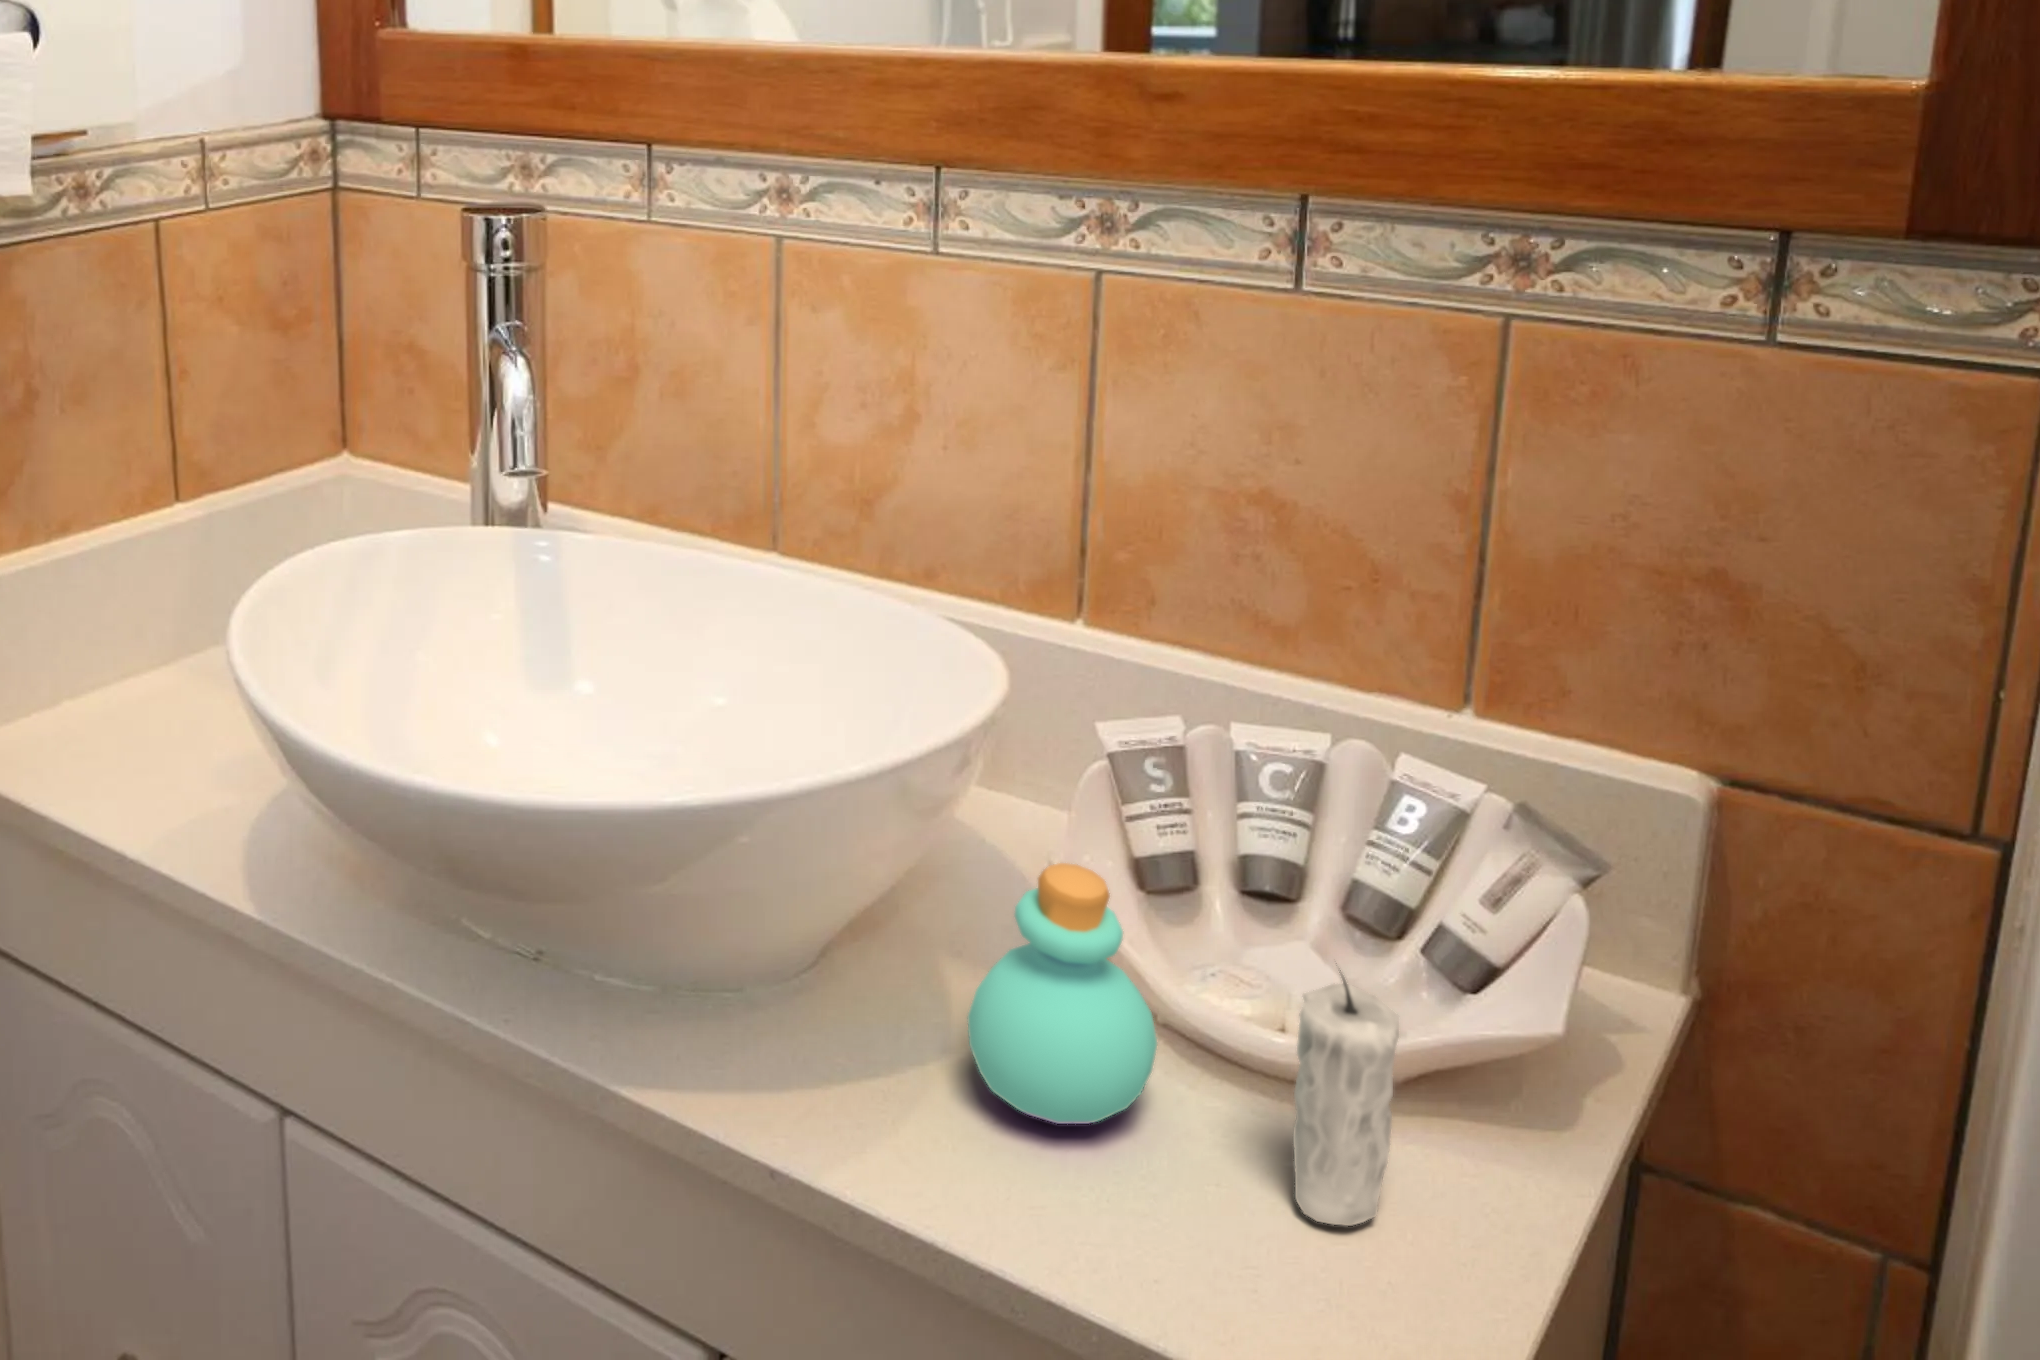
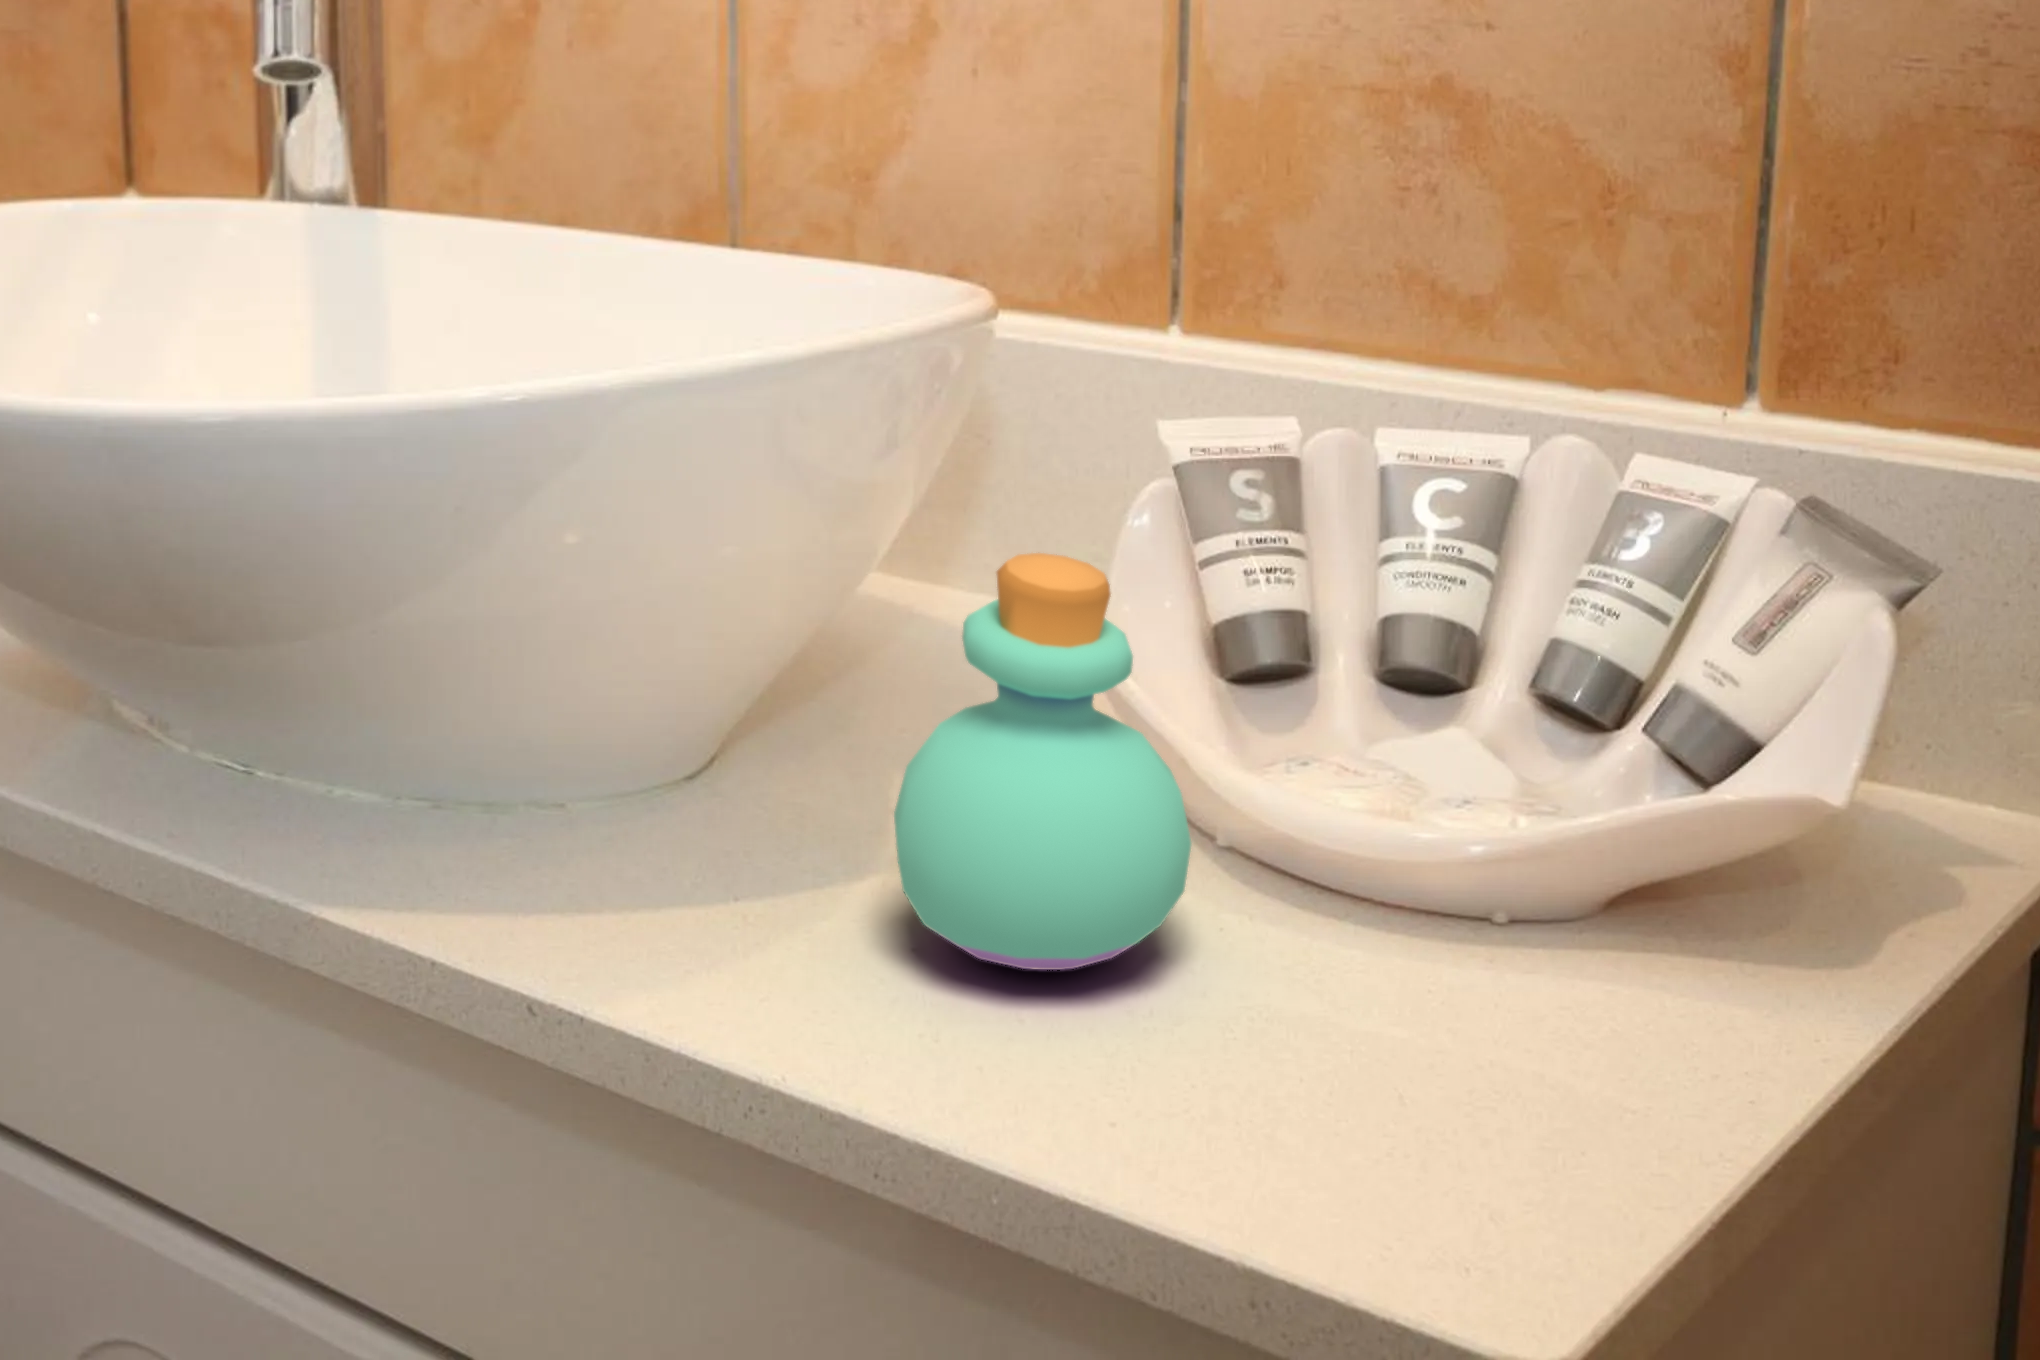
candle: present [1293,970,1399,1226] -> none [1388,642,1552,1092]

